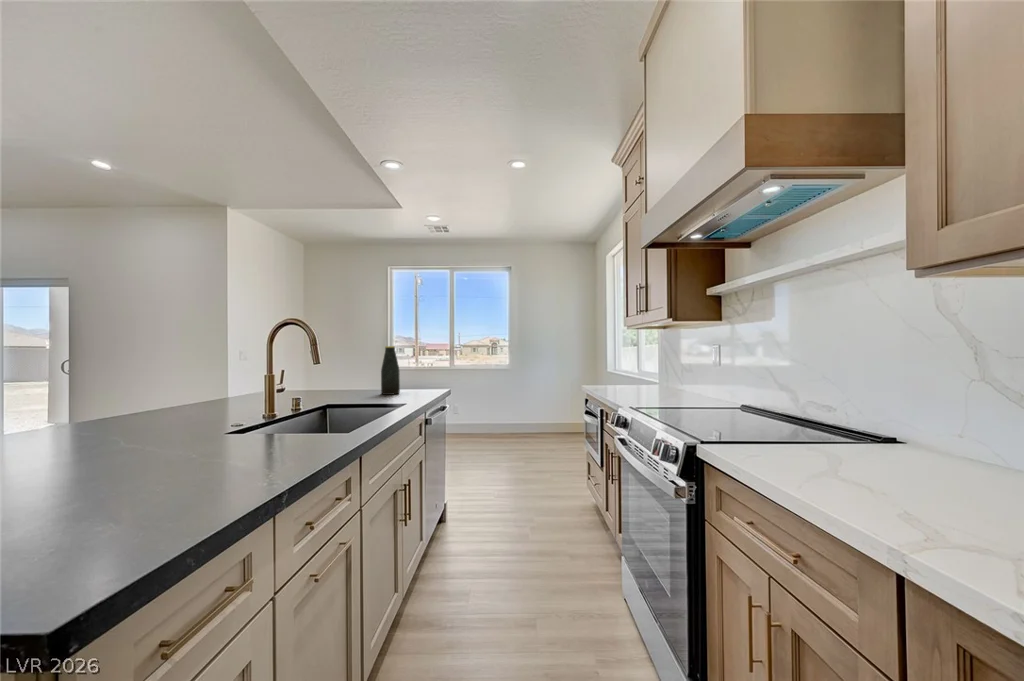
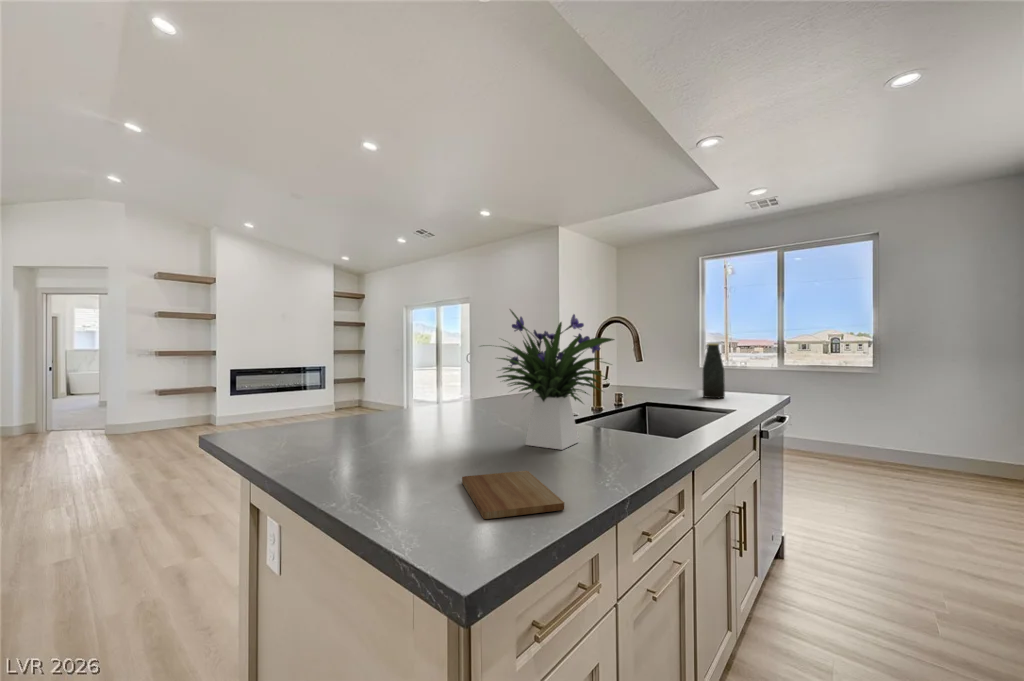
flower arrangement: none [100,308,282,460] -> present [483,309,614,450]
cutting board: none [66,486,209,547] -> present [462,471,564,519]

